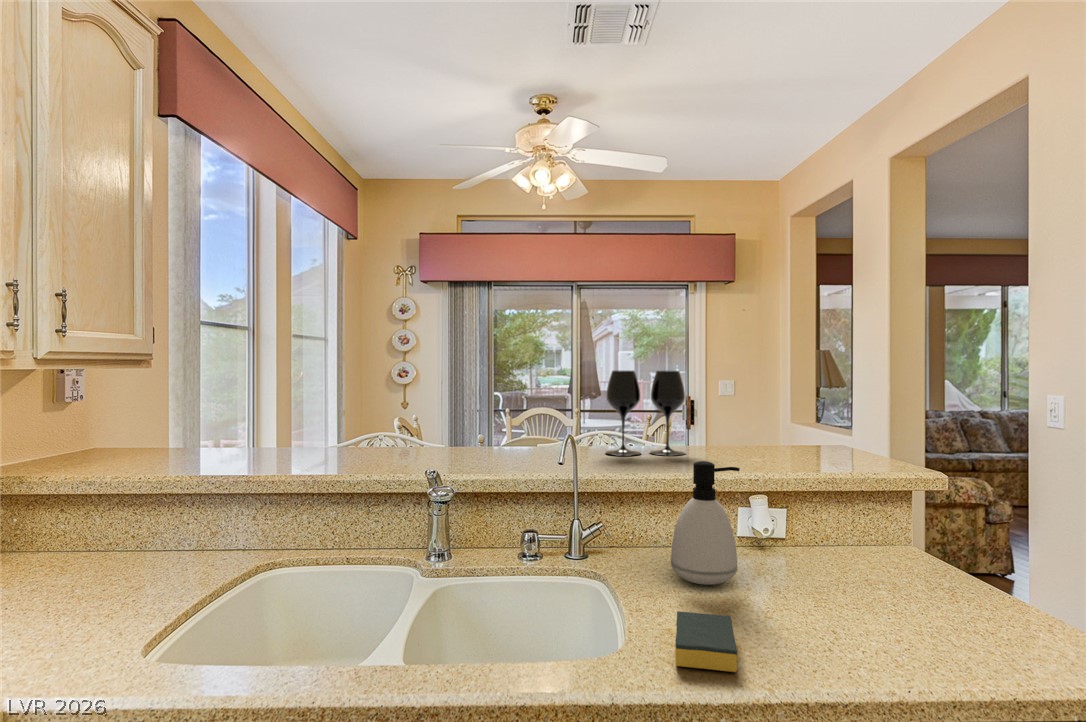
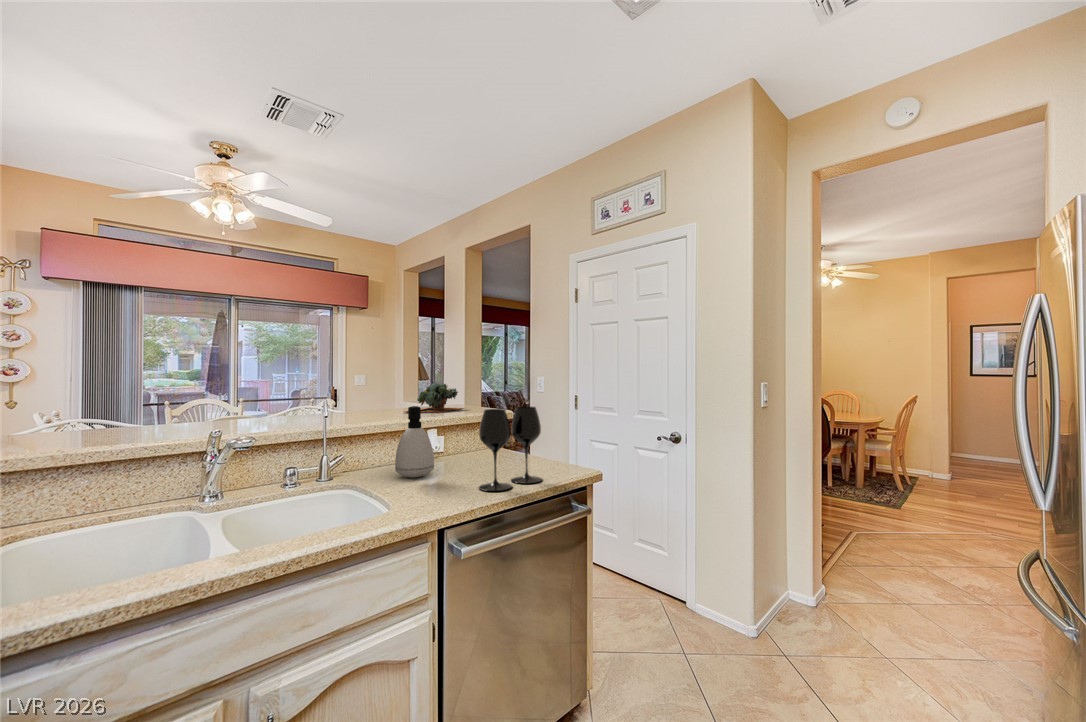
wine glass: present [606,370,685,456] -> present [479,407,542,491]
succulent plant: none [729,409,845,465] -> present [405,383,463,413]
sponge: present [676,611,737,672] -> none [418,481,461,507]

